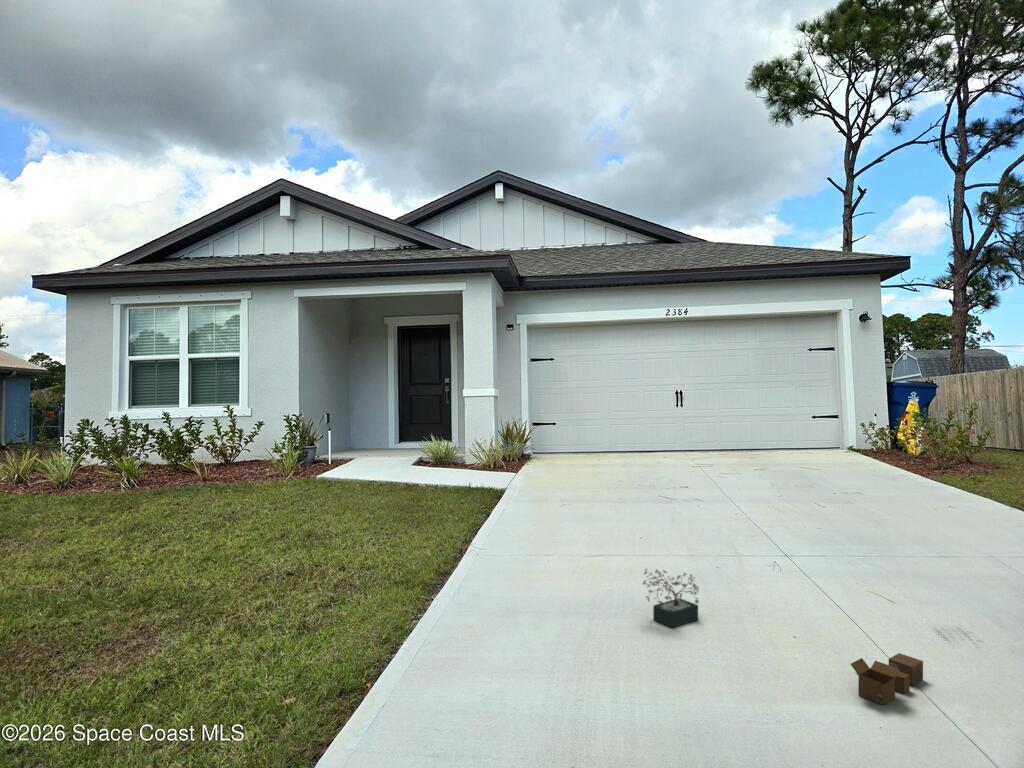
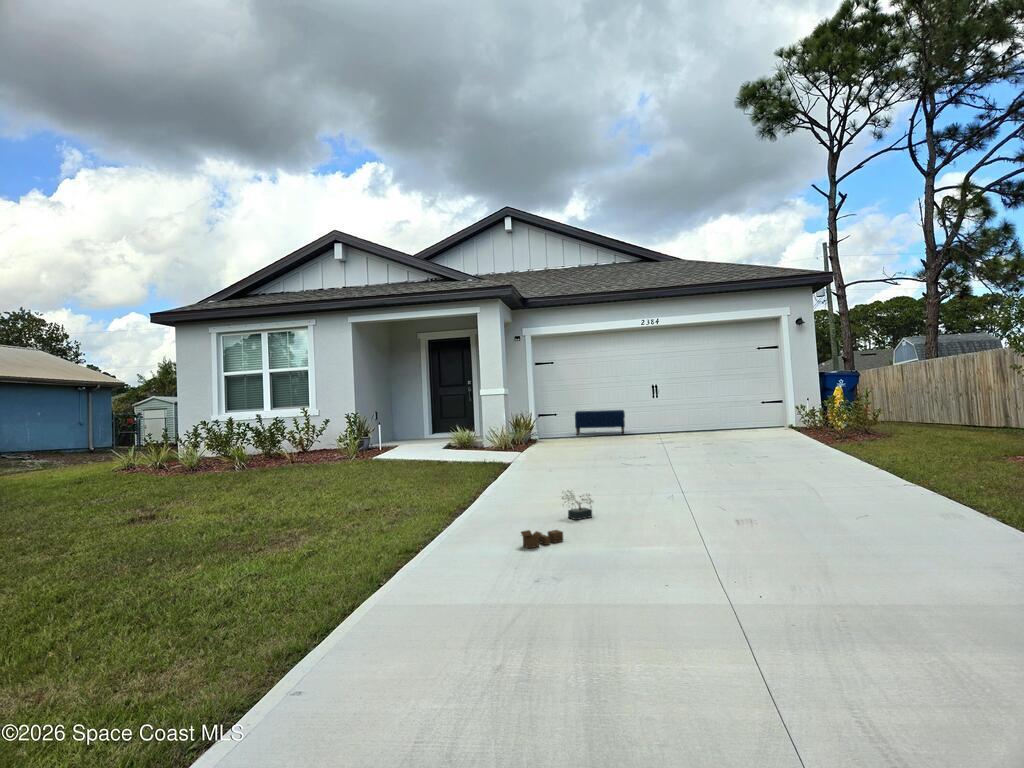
bench: none [580,420,643,451] -> present [575,410,625,435]
cardboard box: present [851,653,923,705] -> present [521,530,563,548]

